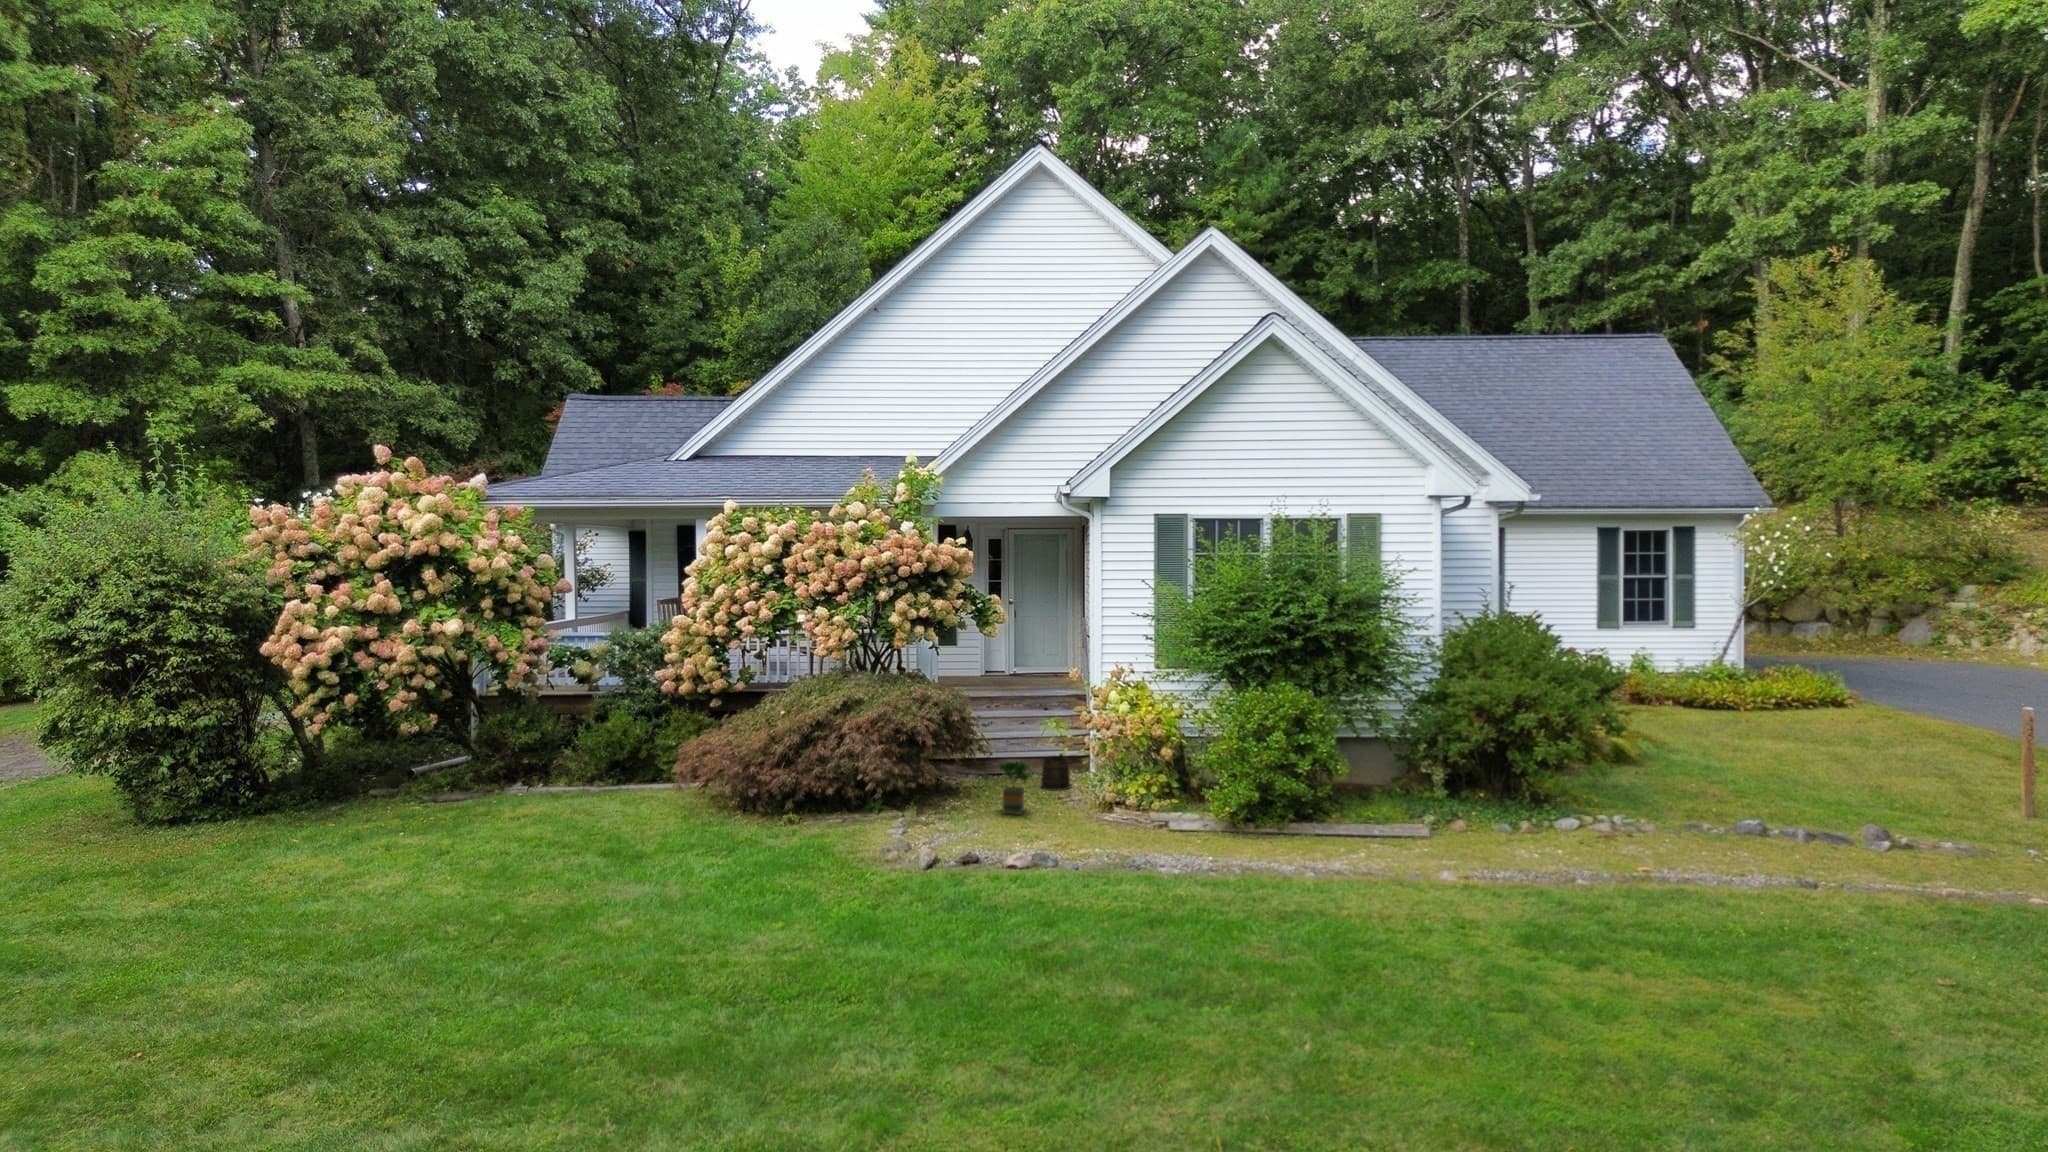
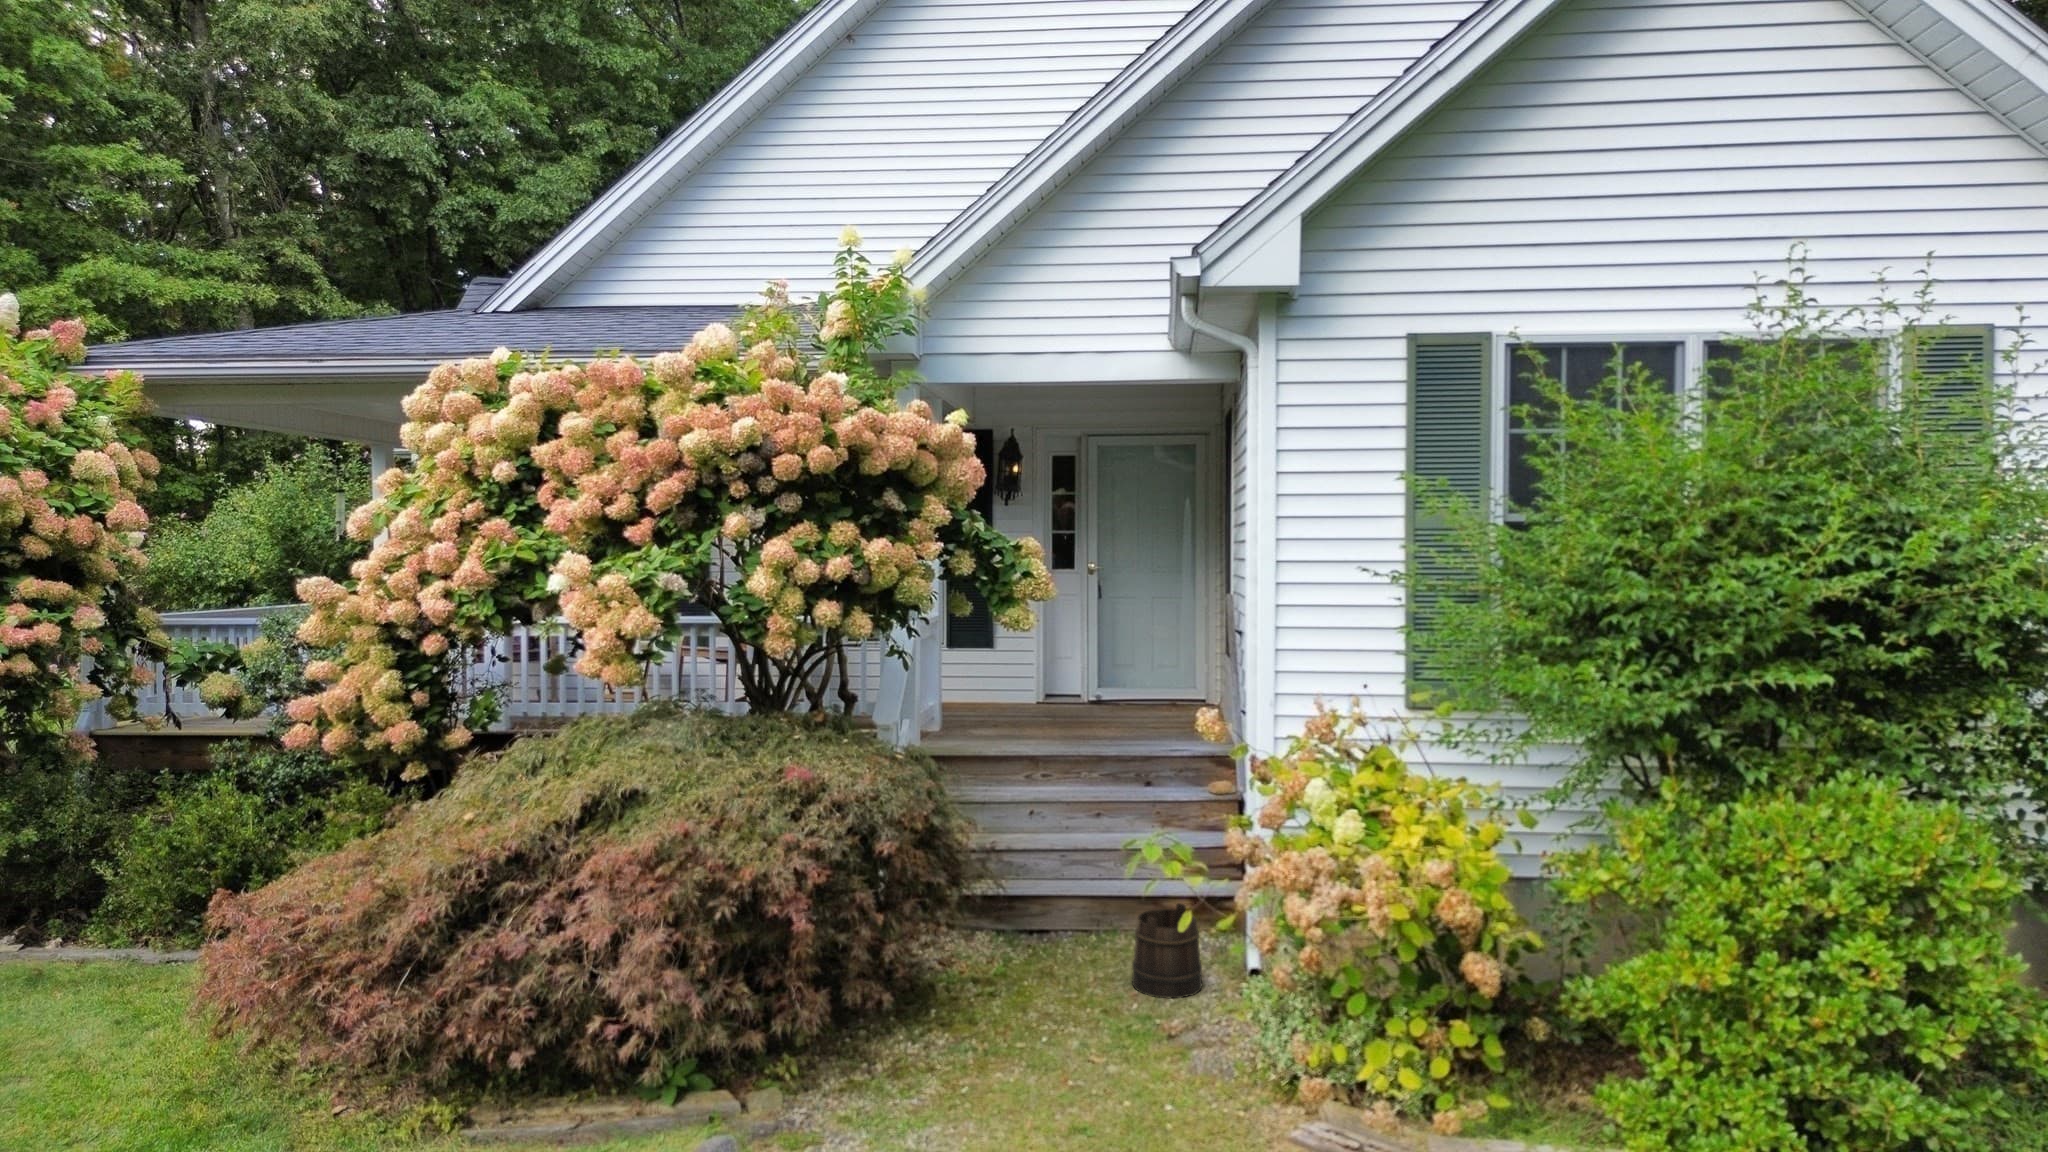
potted tree: present [999,761,1031,814] -> none [1007,950,1095,1101]

